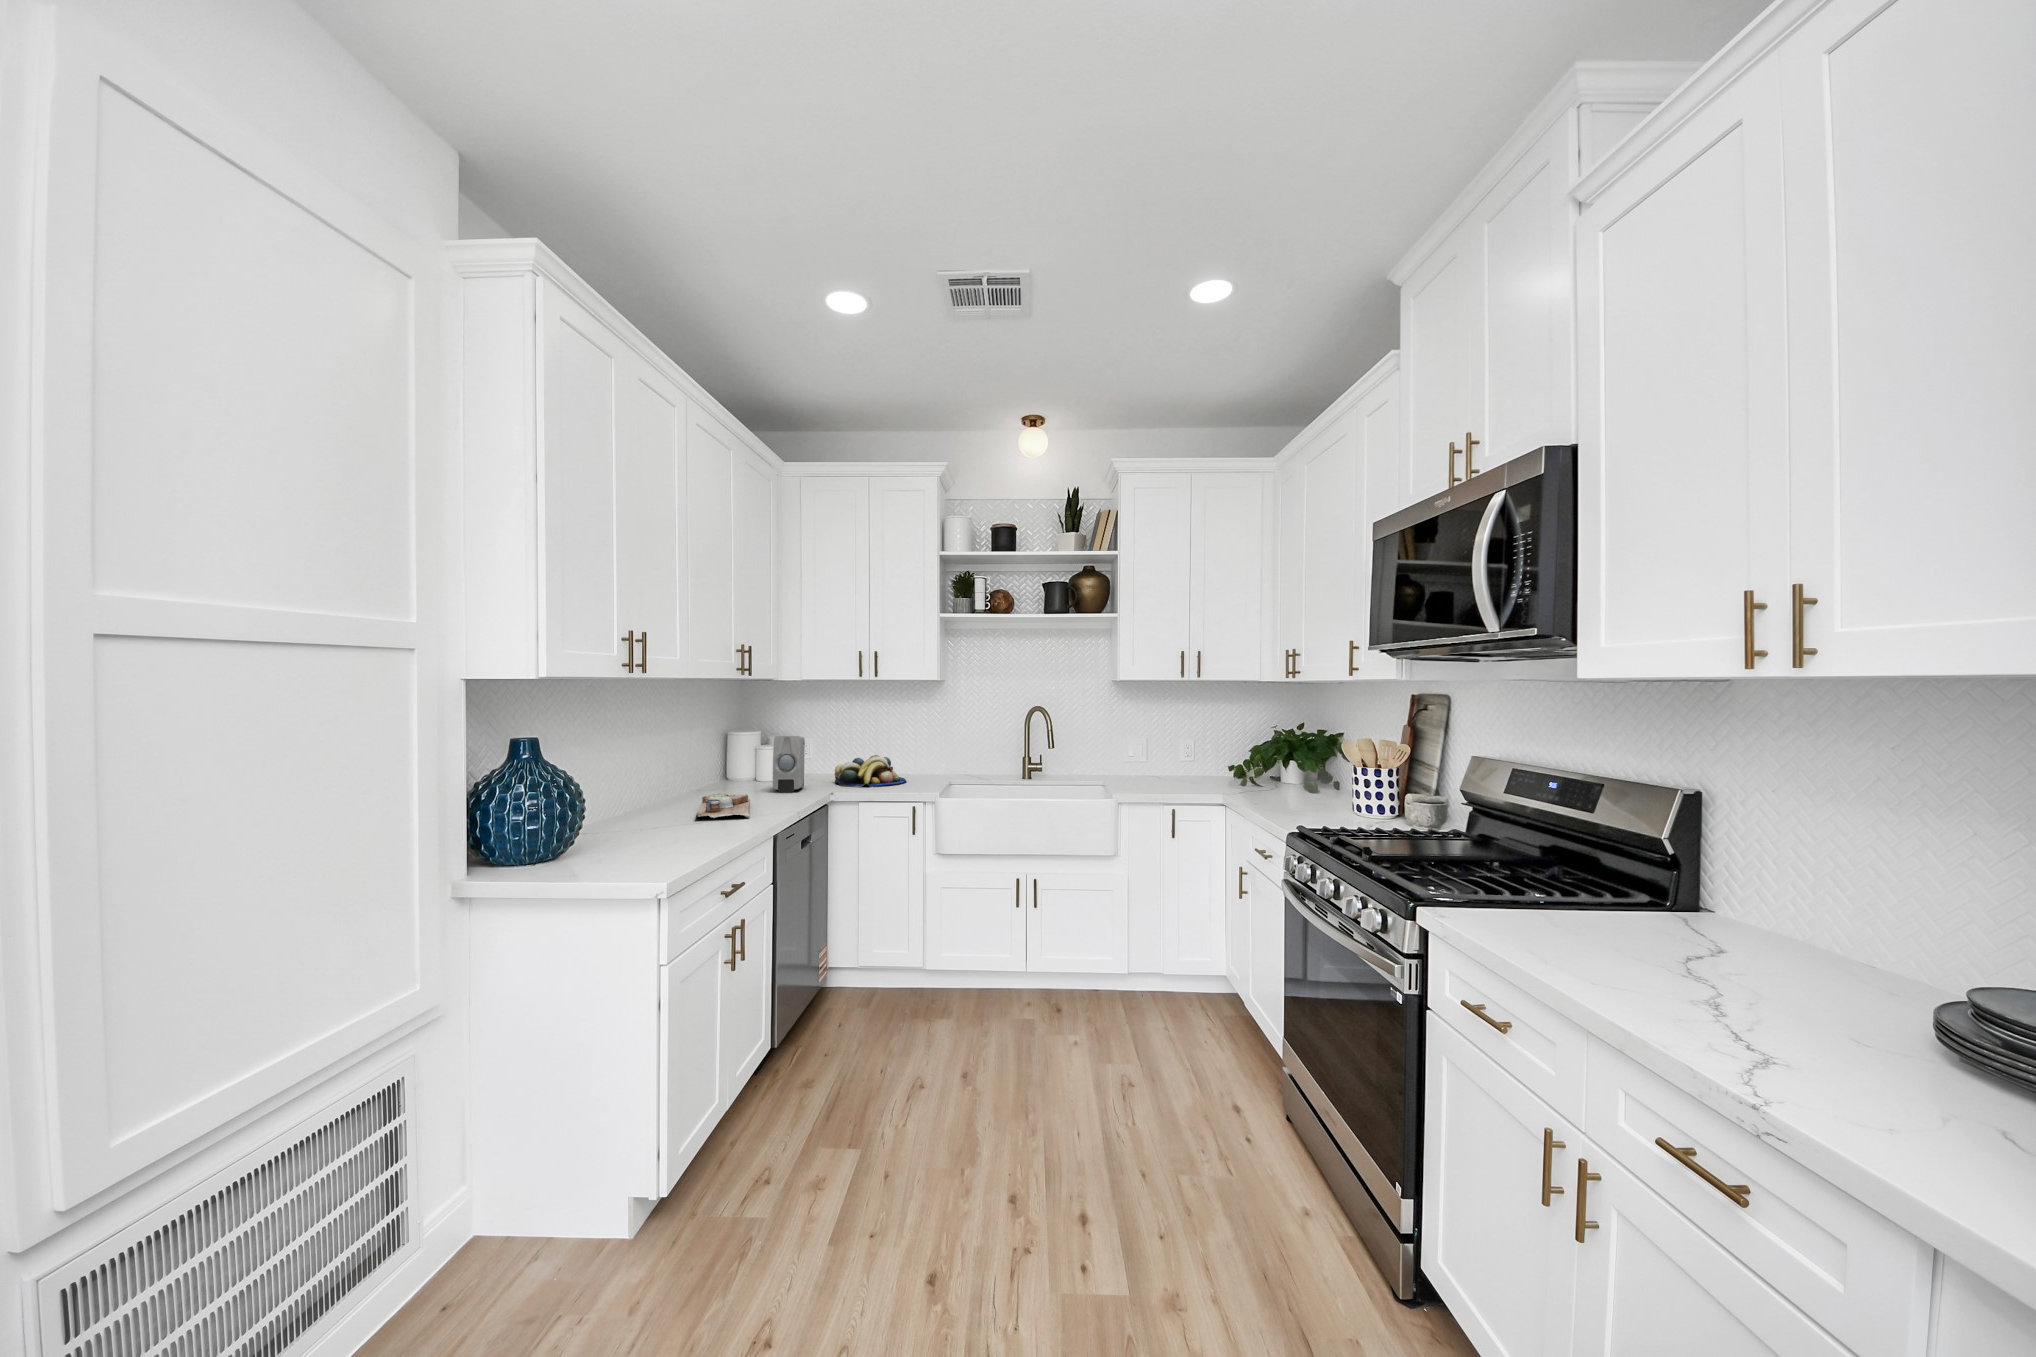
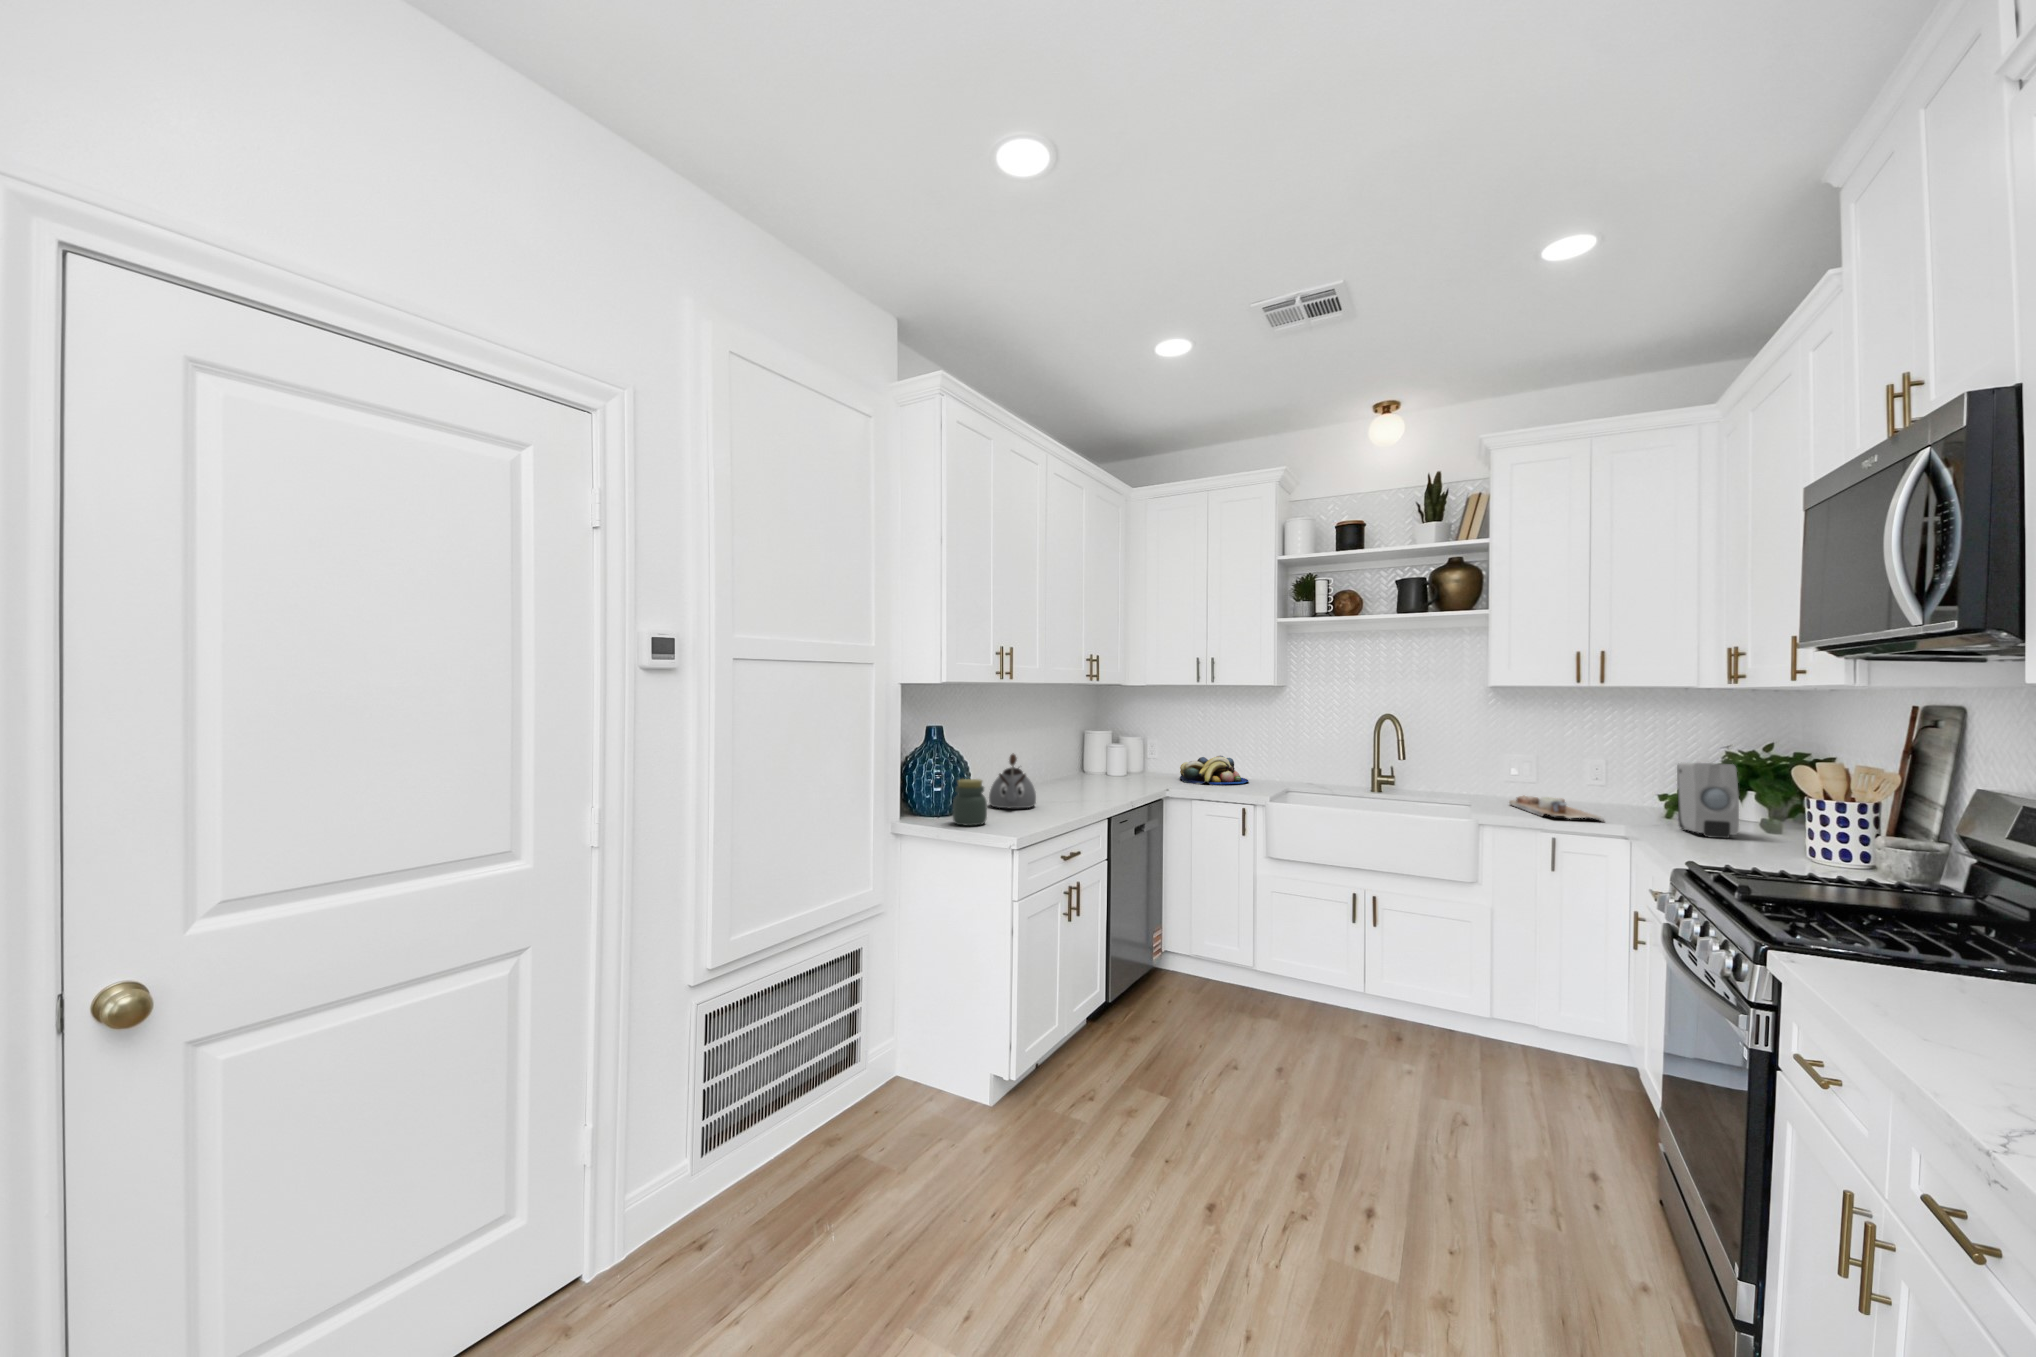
soap dispenser: present [773,736,805,792] -> present [1677,763,1739,838]
kettle: none [627,768,690,836] -> present [989,754,1036,808]
cutting board: present [696,793,750,818] -> present [1509,796,1604,821]
jar: none [588,805,637,866] -> present [953,779,987,826]

